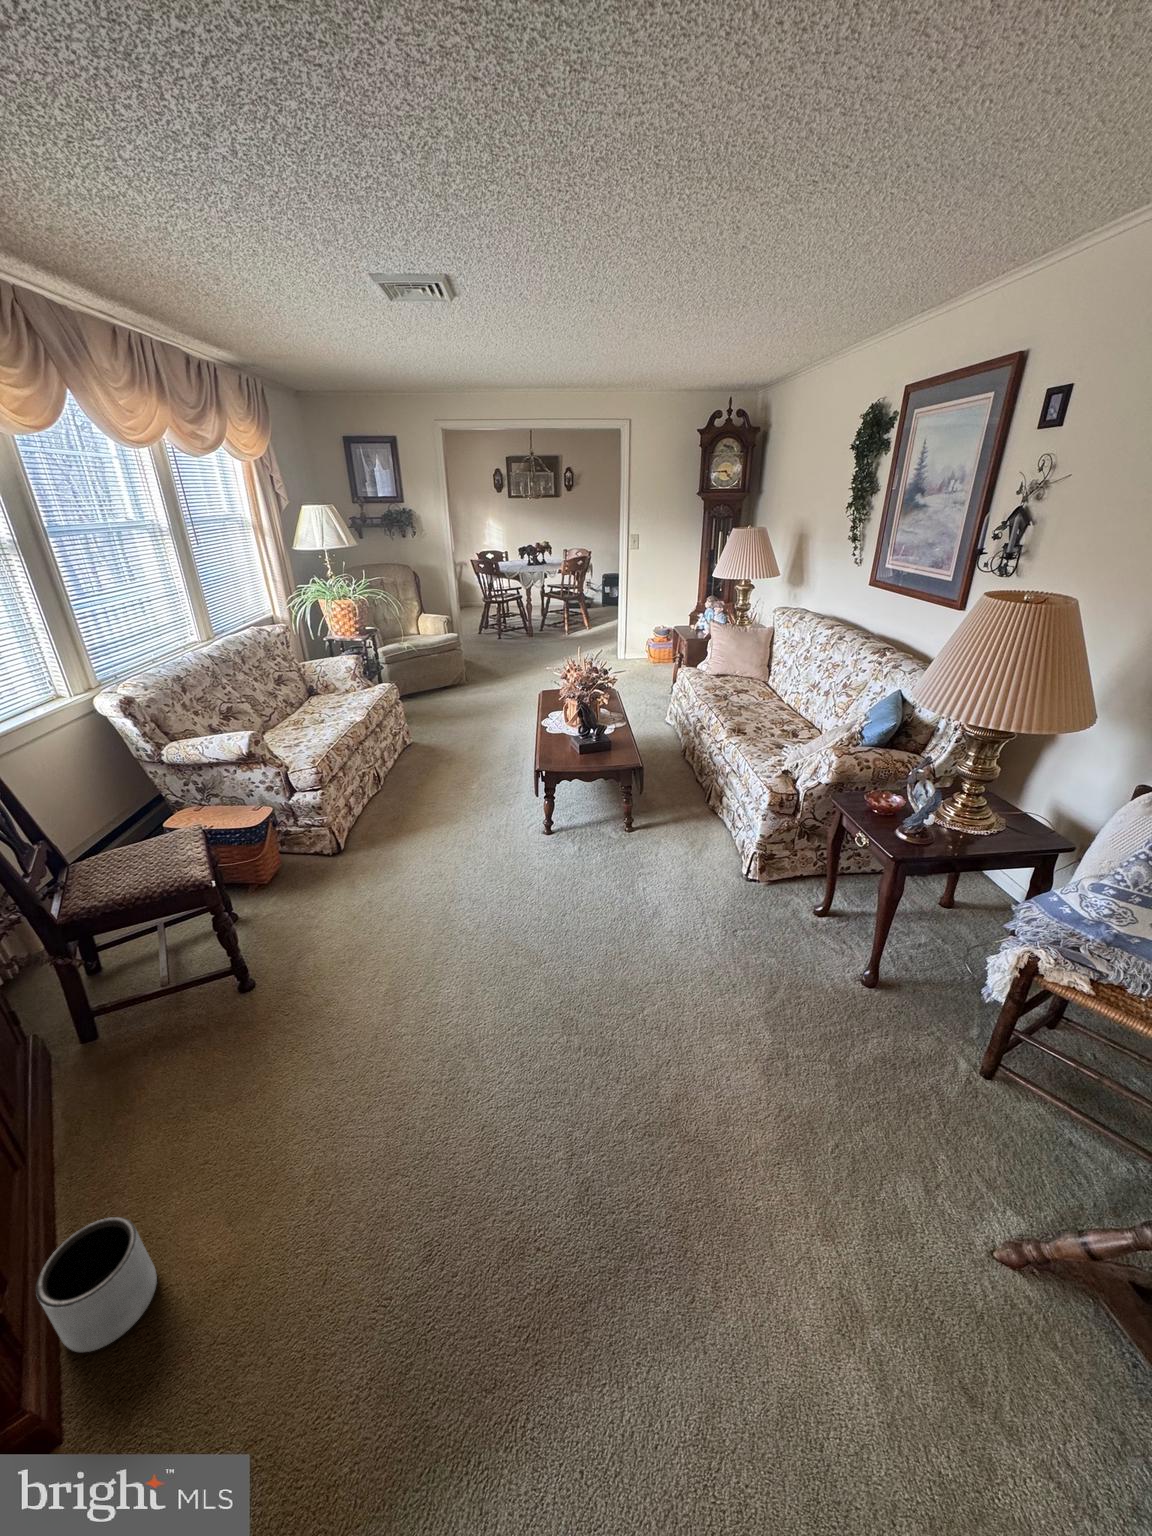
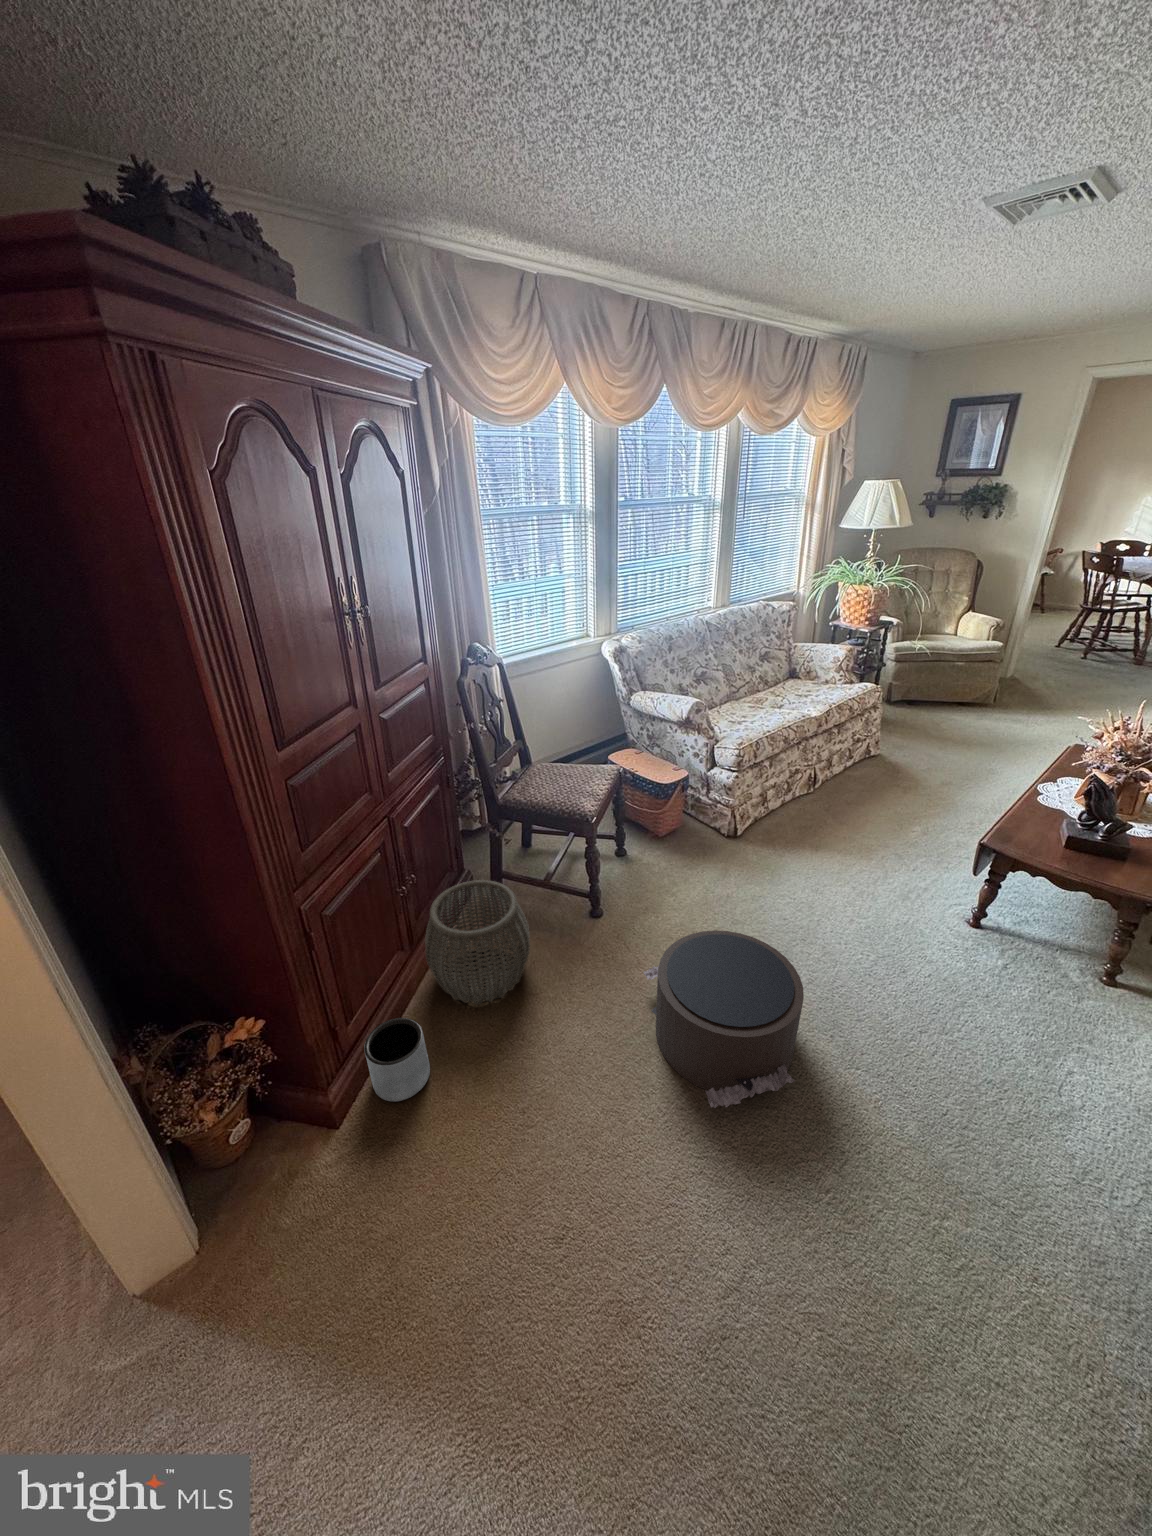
pouf: none [343,908,520,1057] -> present [644,930,804,1108]
woven basket: none [30,1001,205,1181] -> present [425,880,530,1004]

